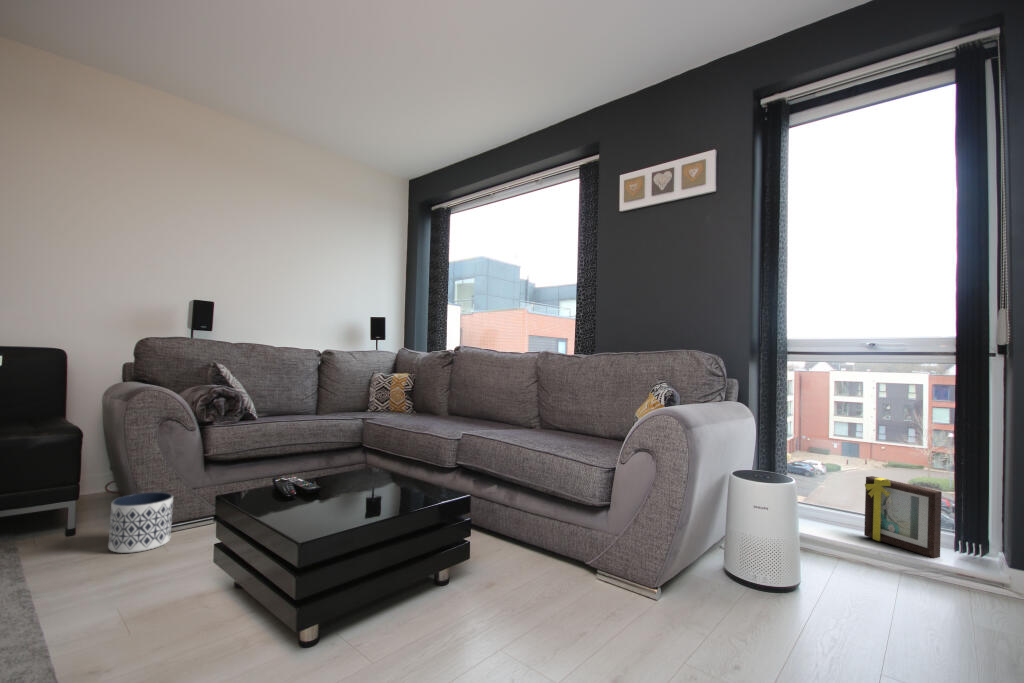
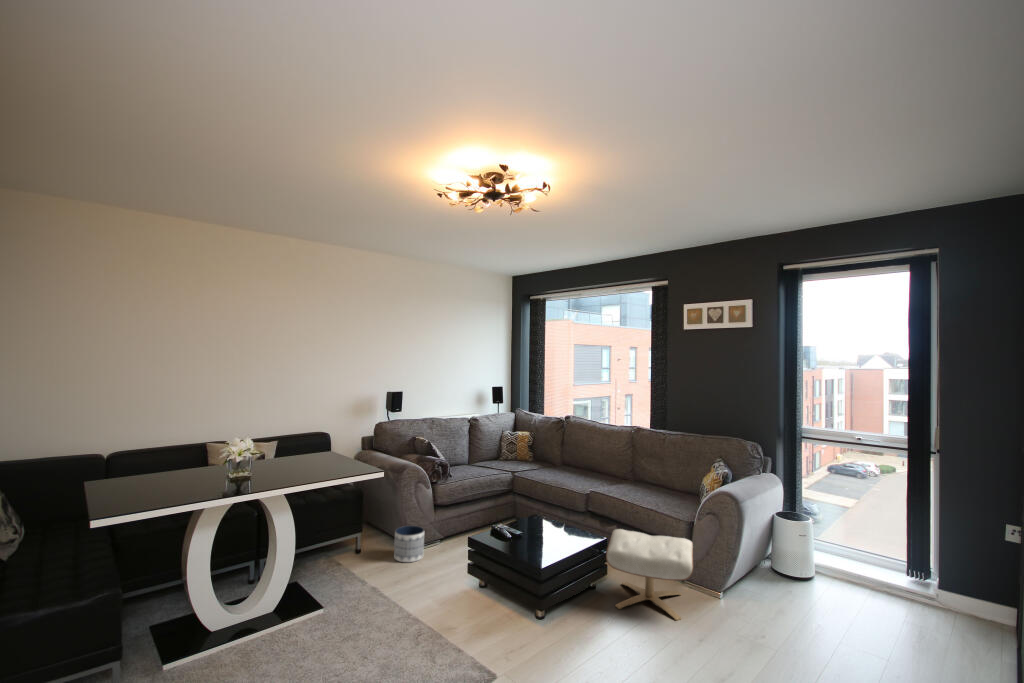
picture frame: present [864,476,942,558] -> none [852,525,898,579]
ottoman: none [444,482,610,645] -> present [606,529,693,620]

